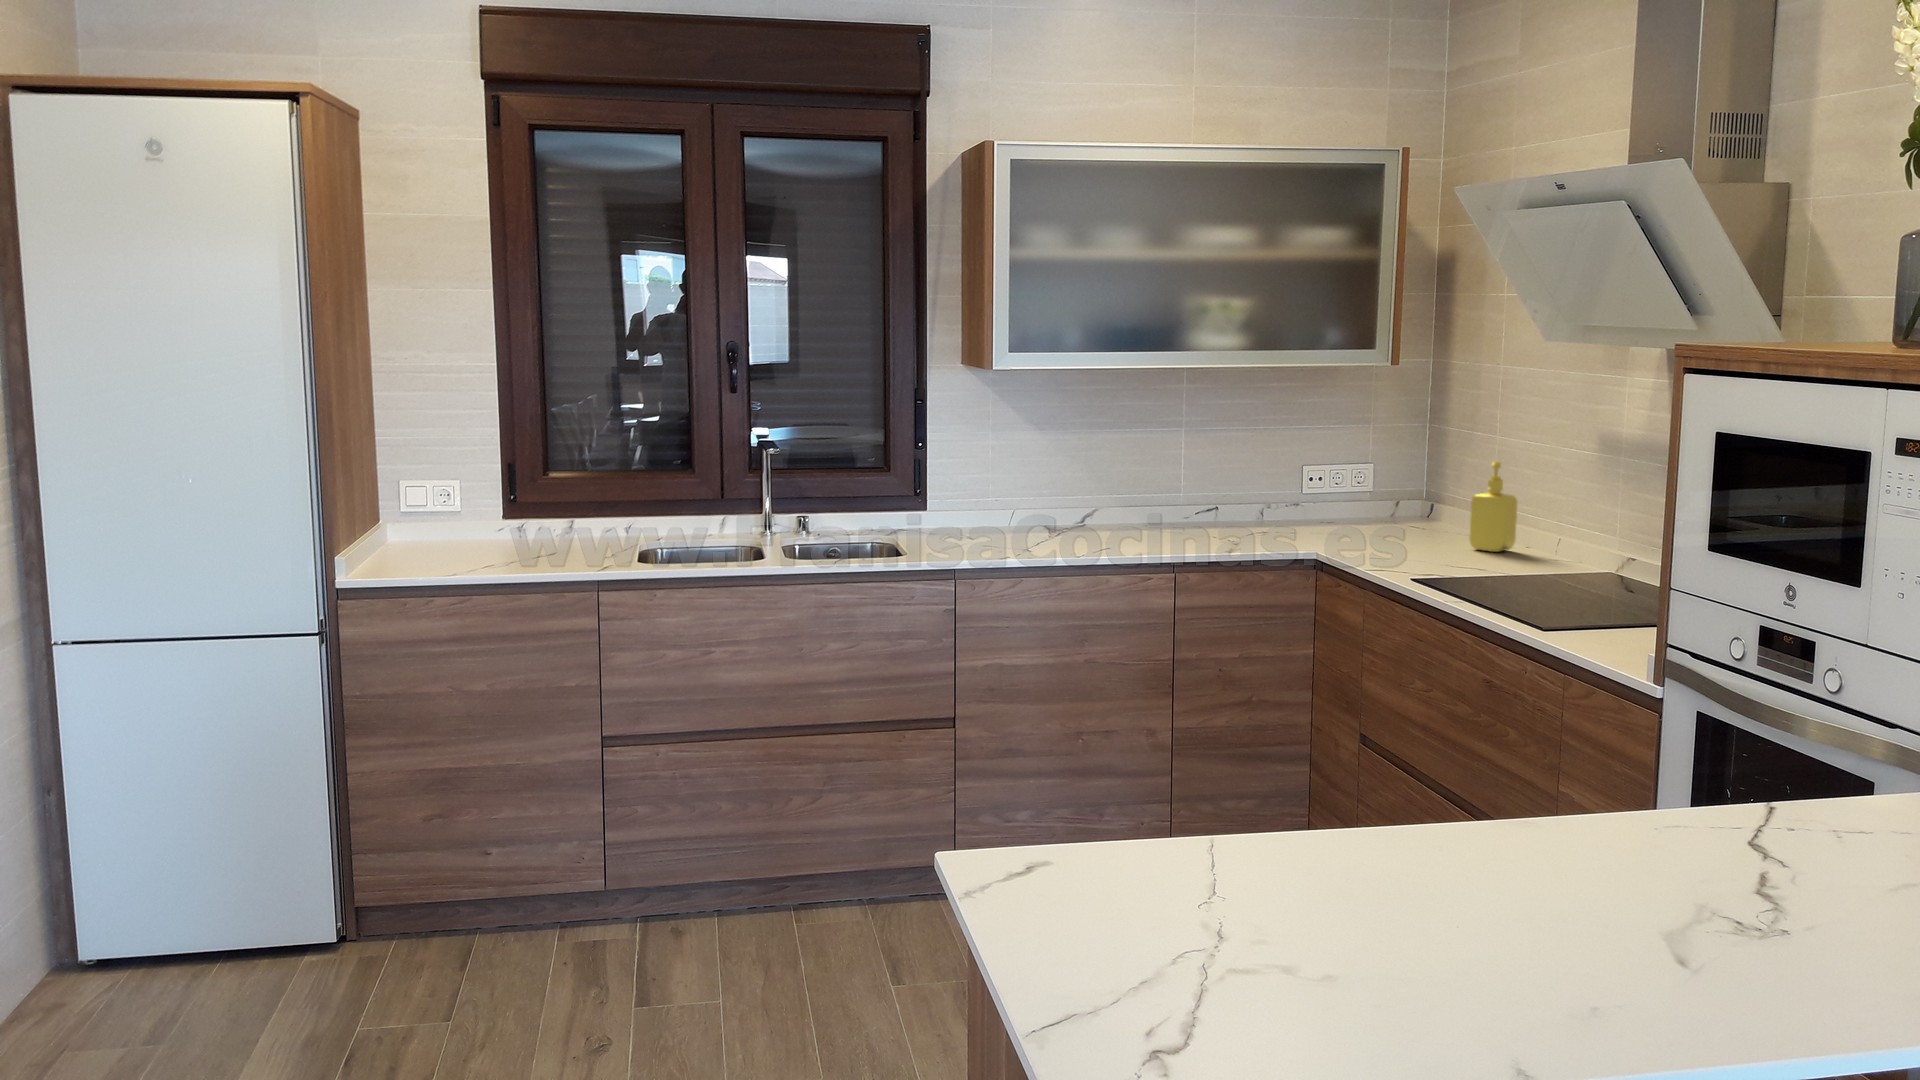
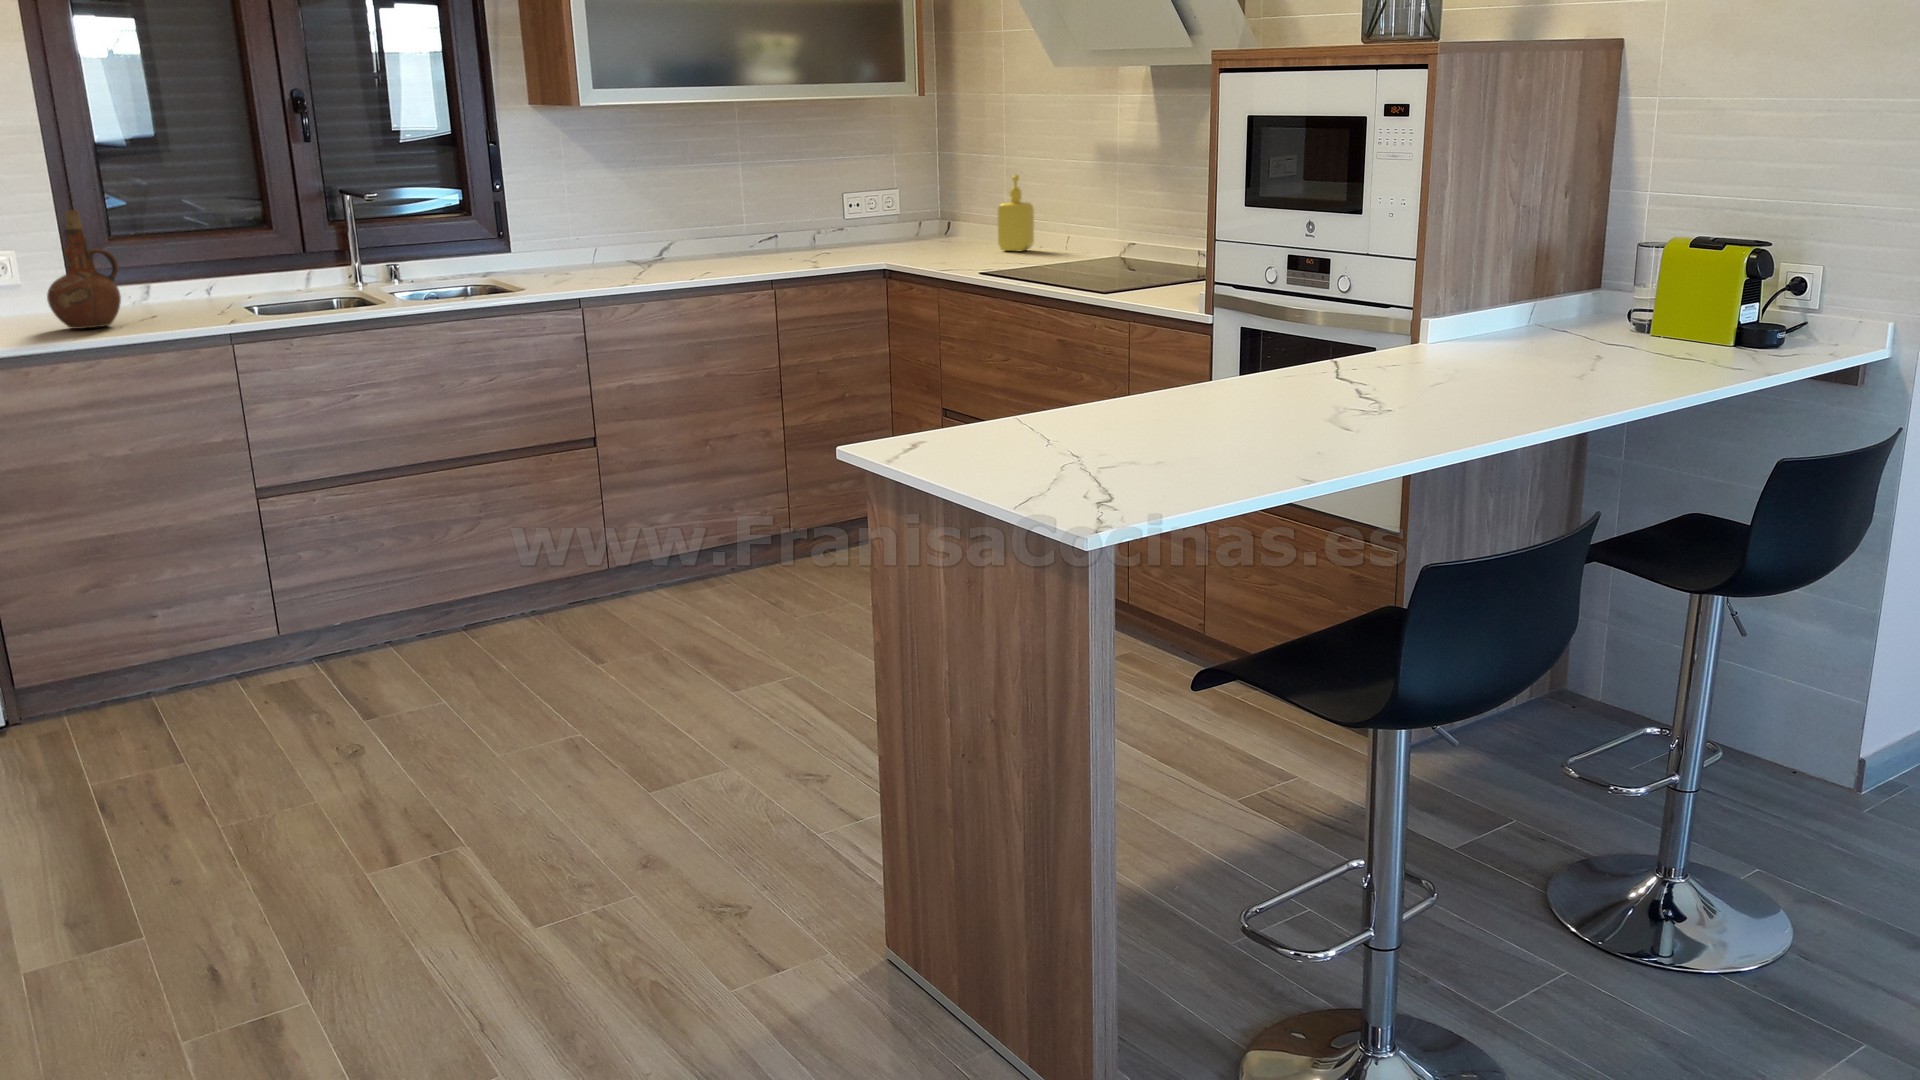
ceramic pitcher: none [457,456,522,565] -> present [47,210,121,329]

